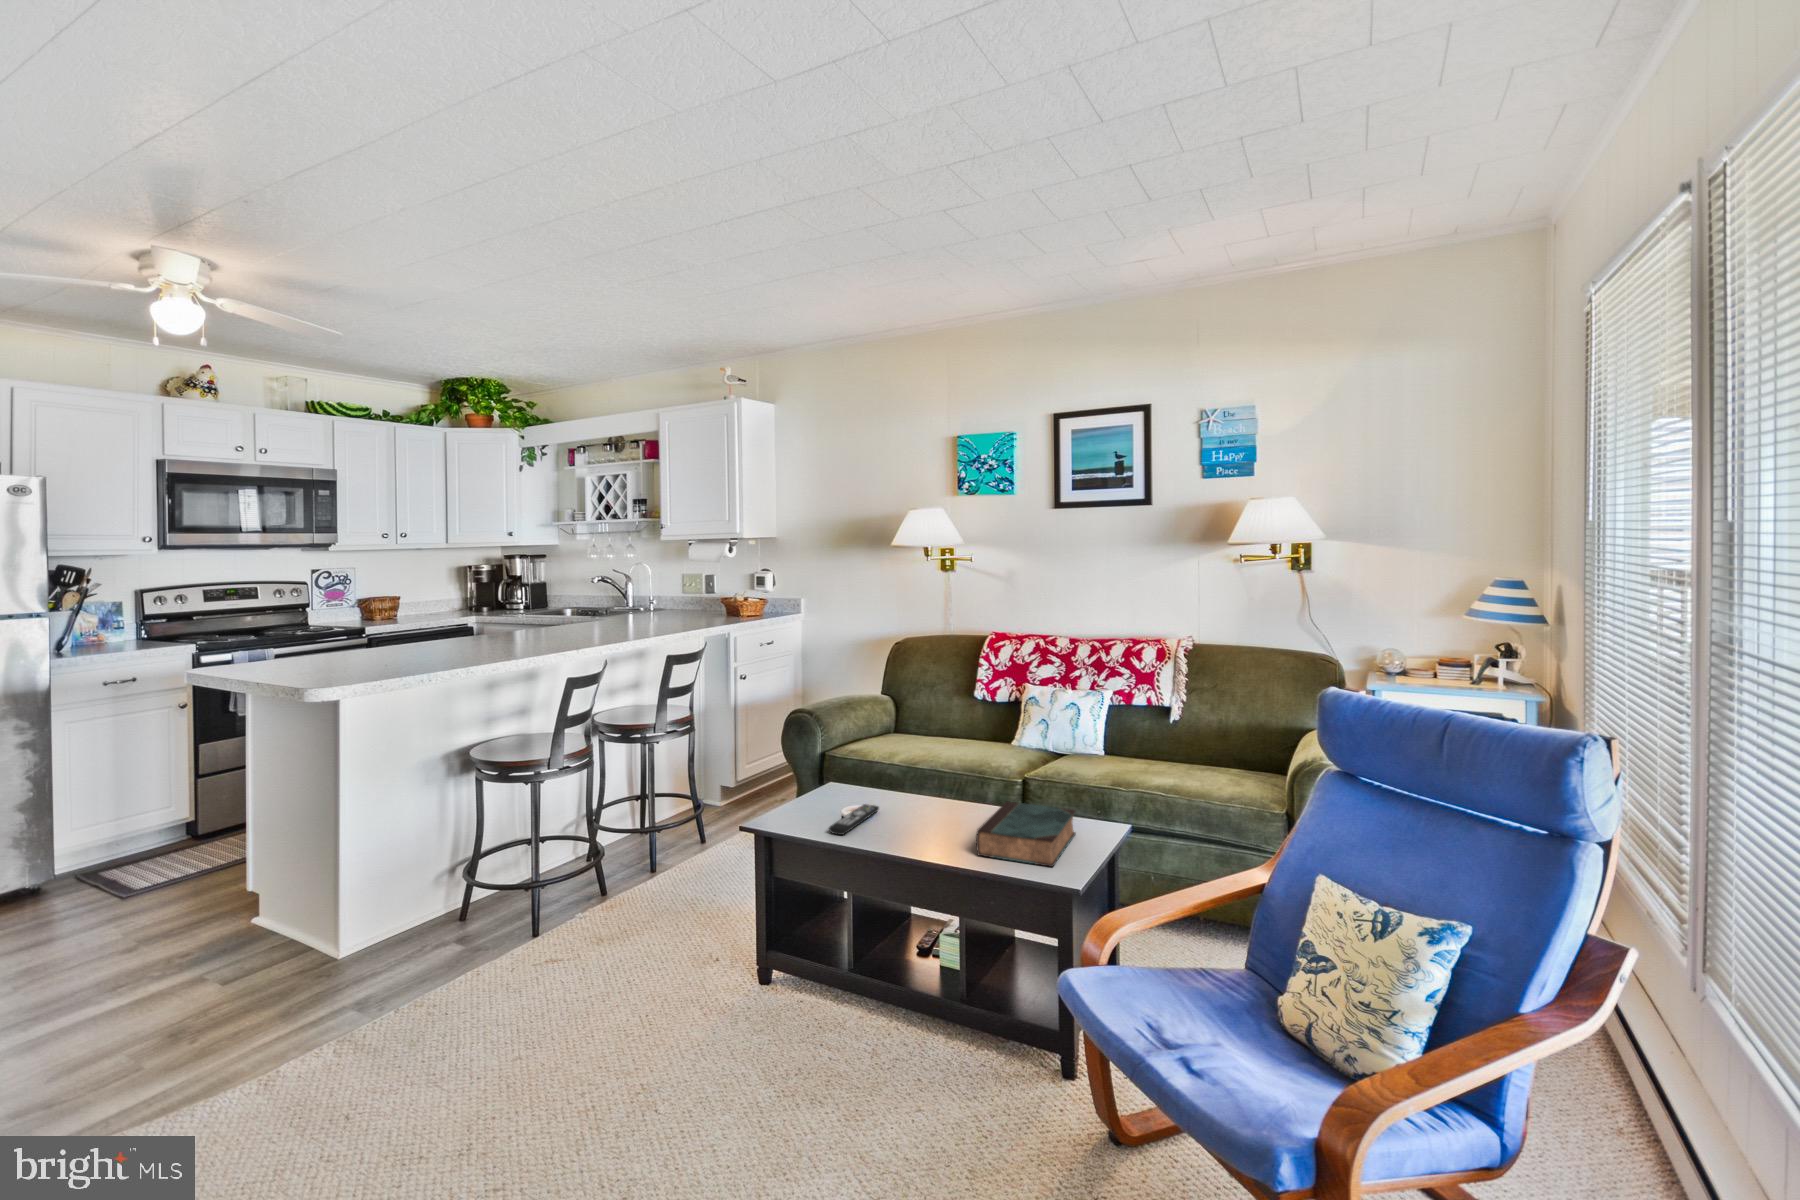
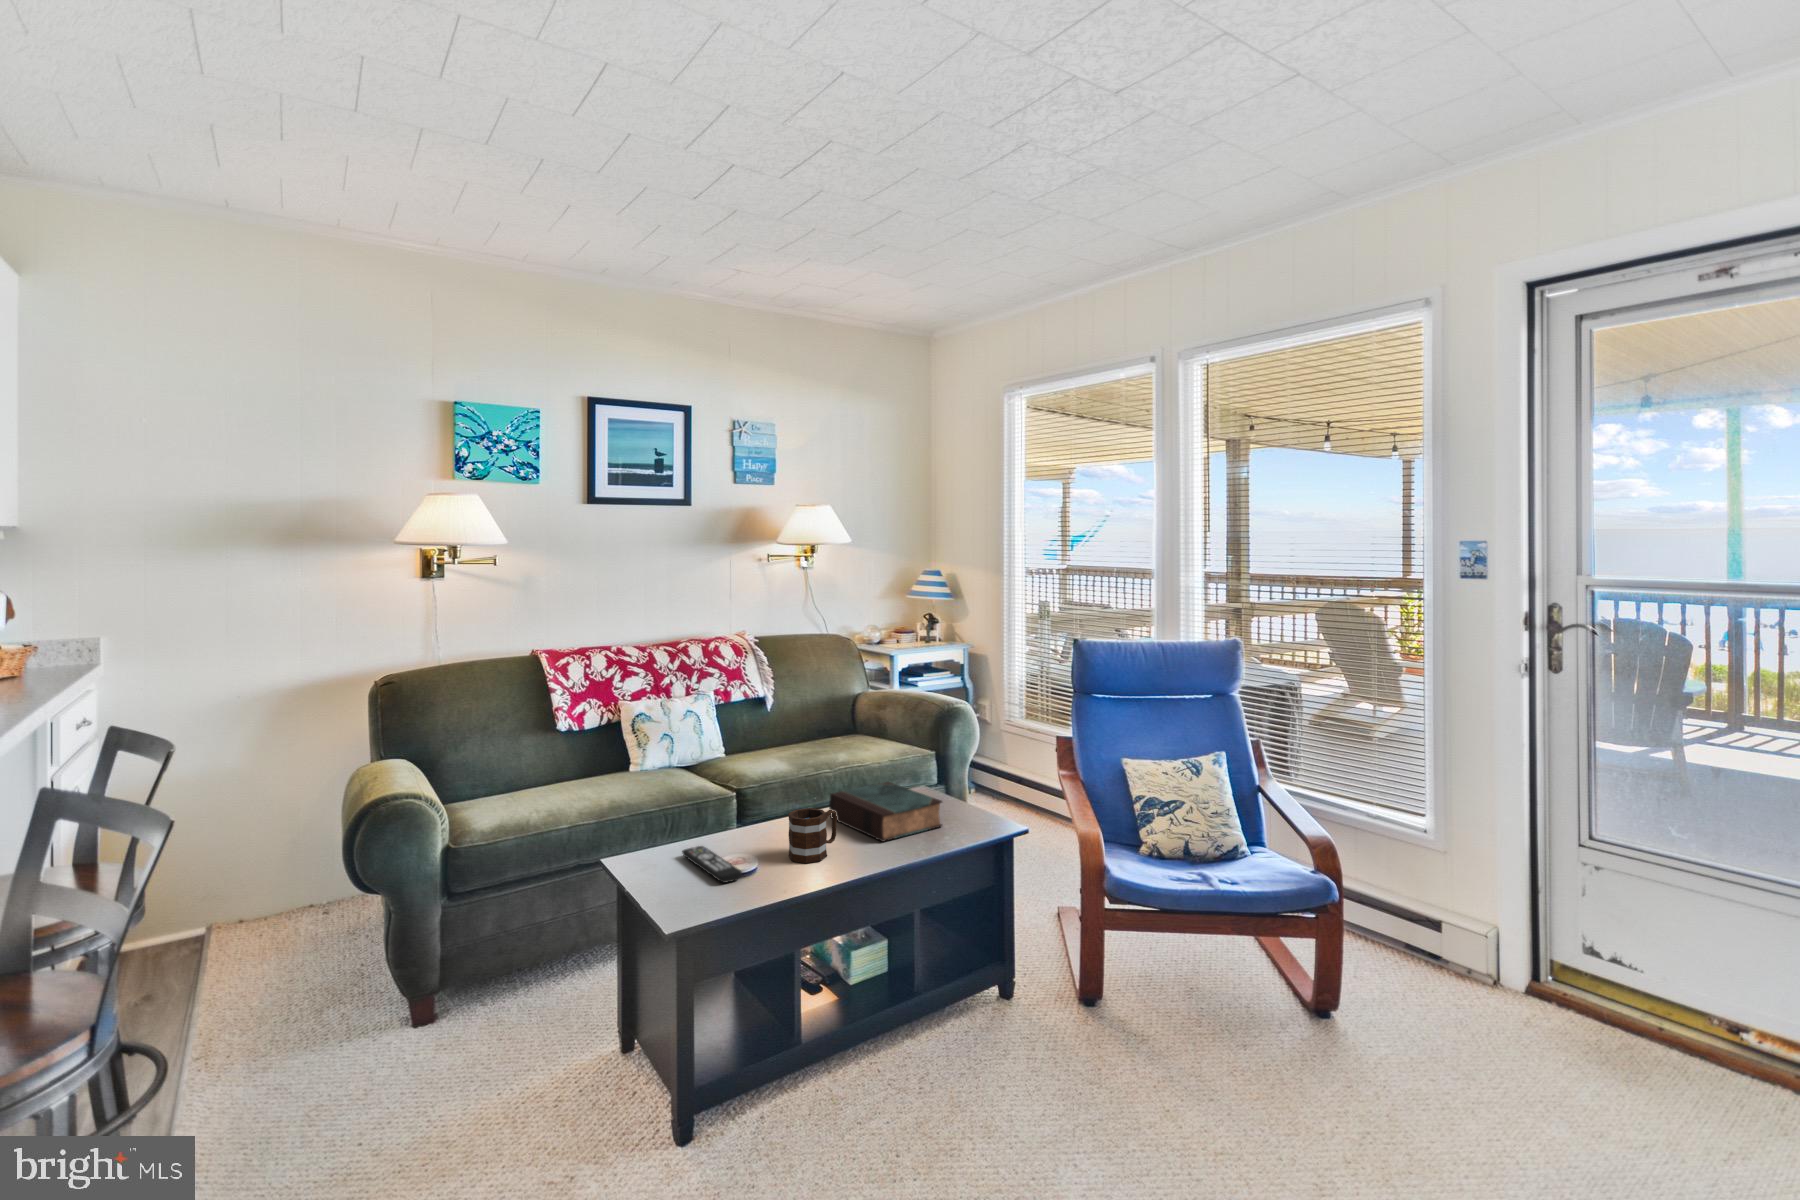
mug: none [896,799,945,848] -> present [788,808,837,863]

